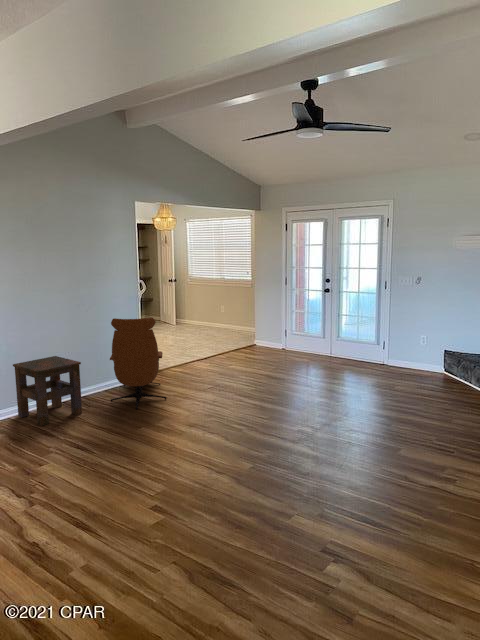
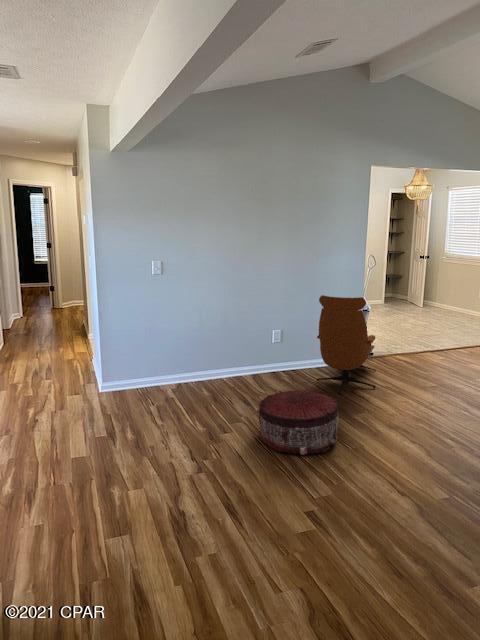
side table: present [13,356,82,426] -> none [228,328,287,393]
pouf: none [75,407,154,469] -> present [259,391,339,455]

